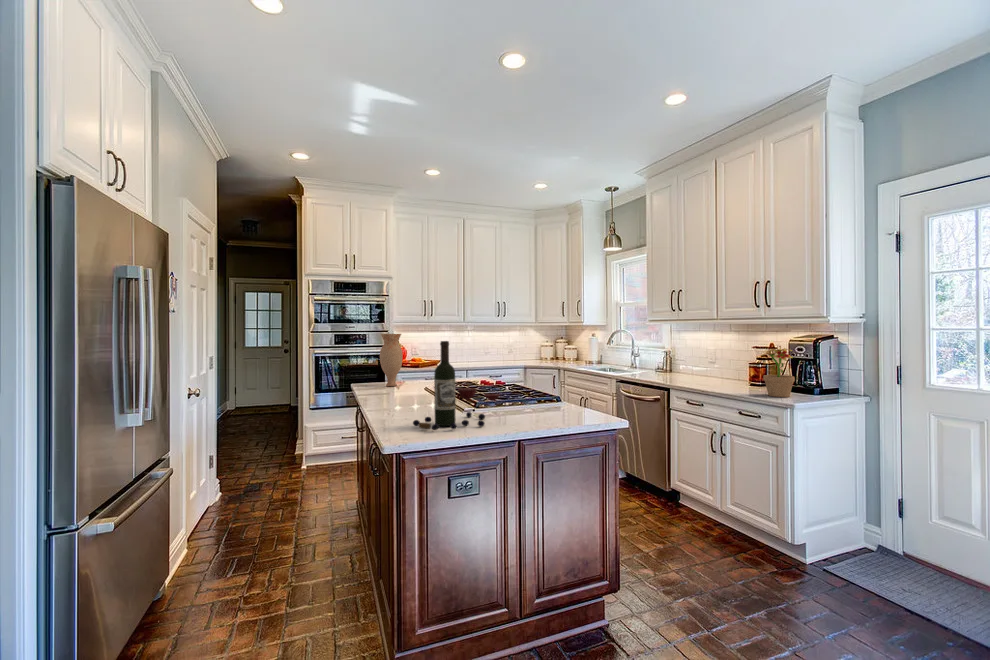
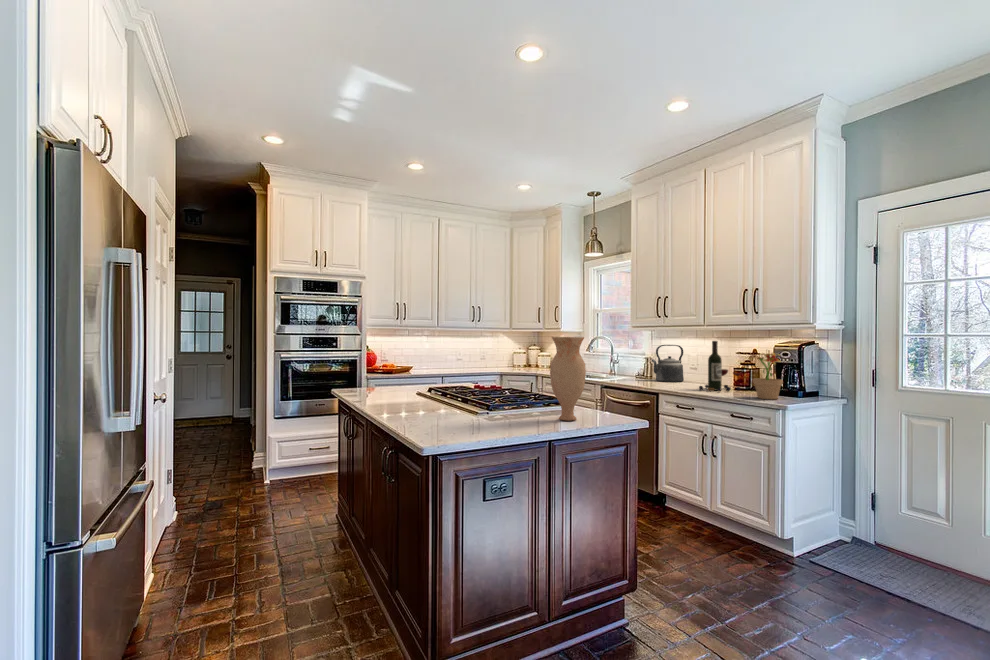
vase: present [380,334,403,386] -> present [550,337,586,421]
kettle: none [668,339,702,377] -> present [652,345,684,382]
wine bottle: present [413,341,499,430] -> present [699,341,741,392]

